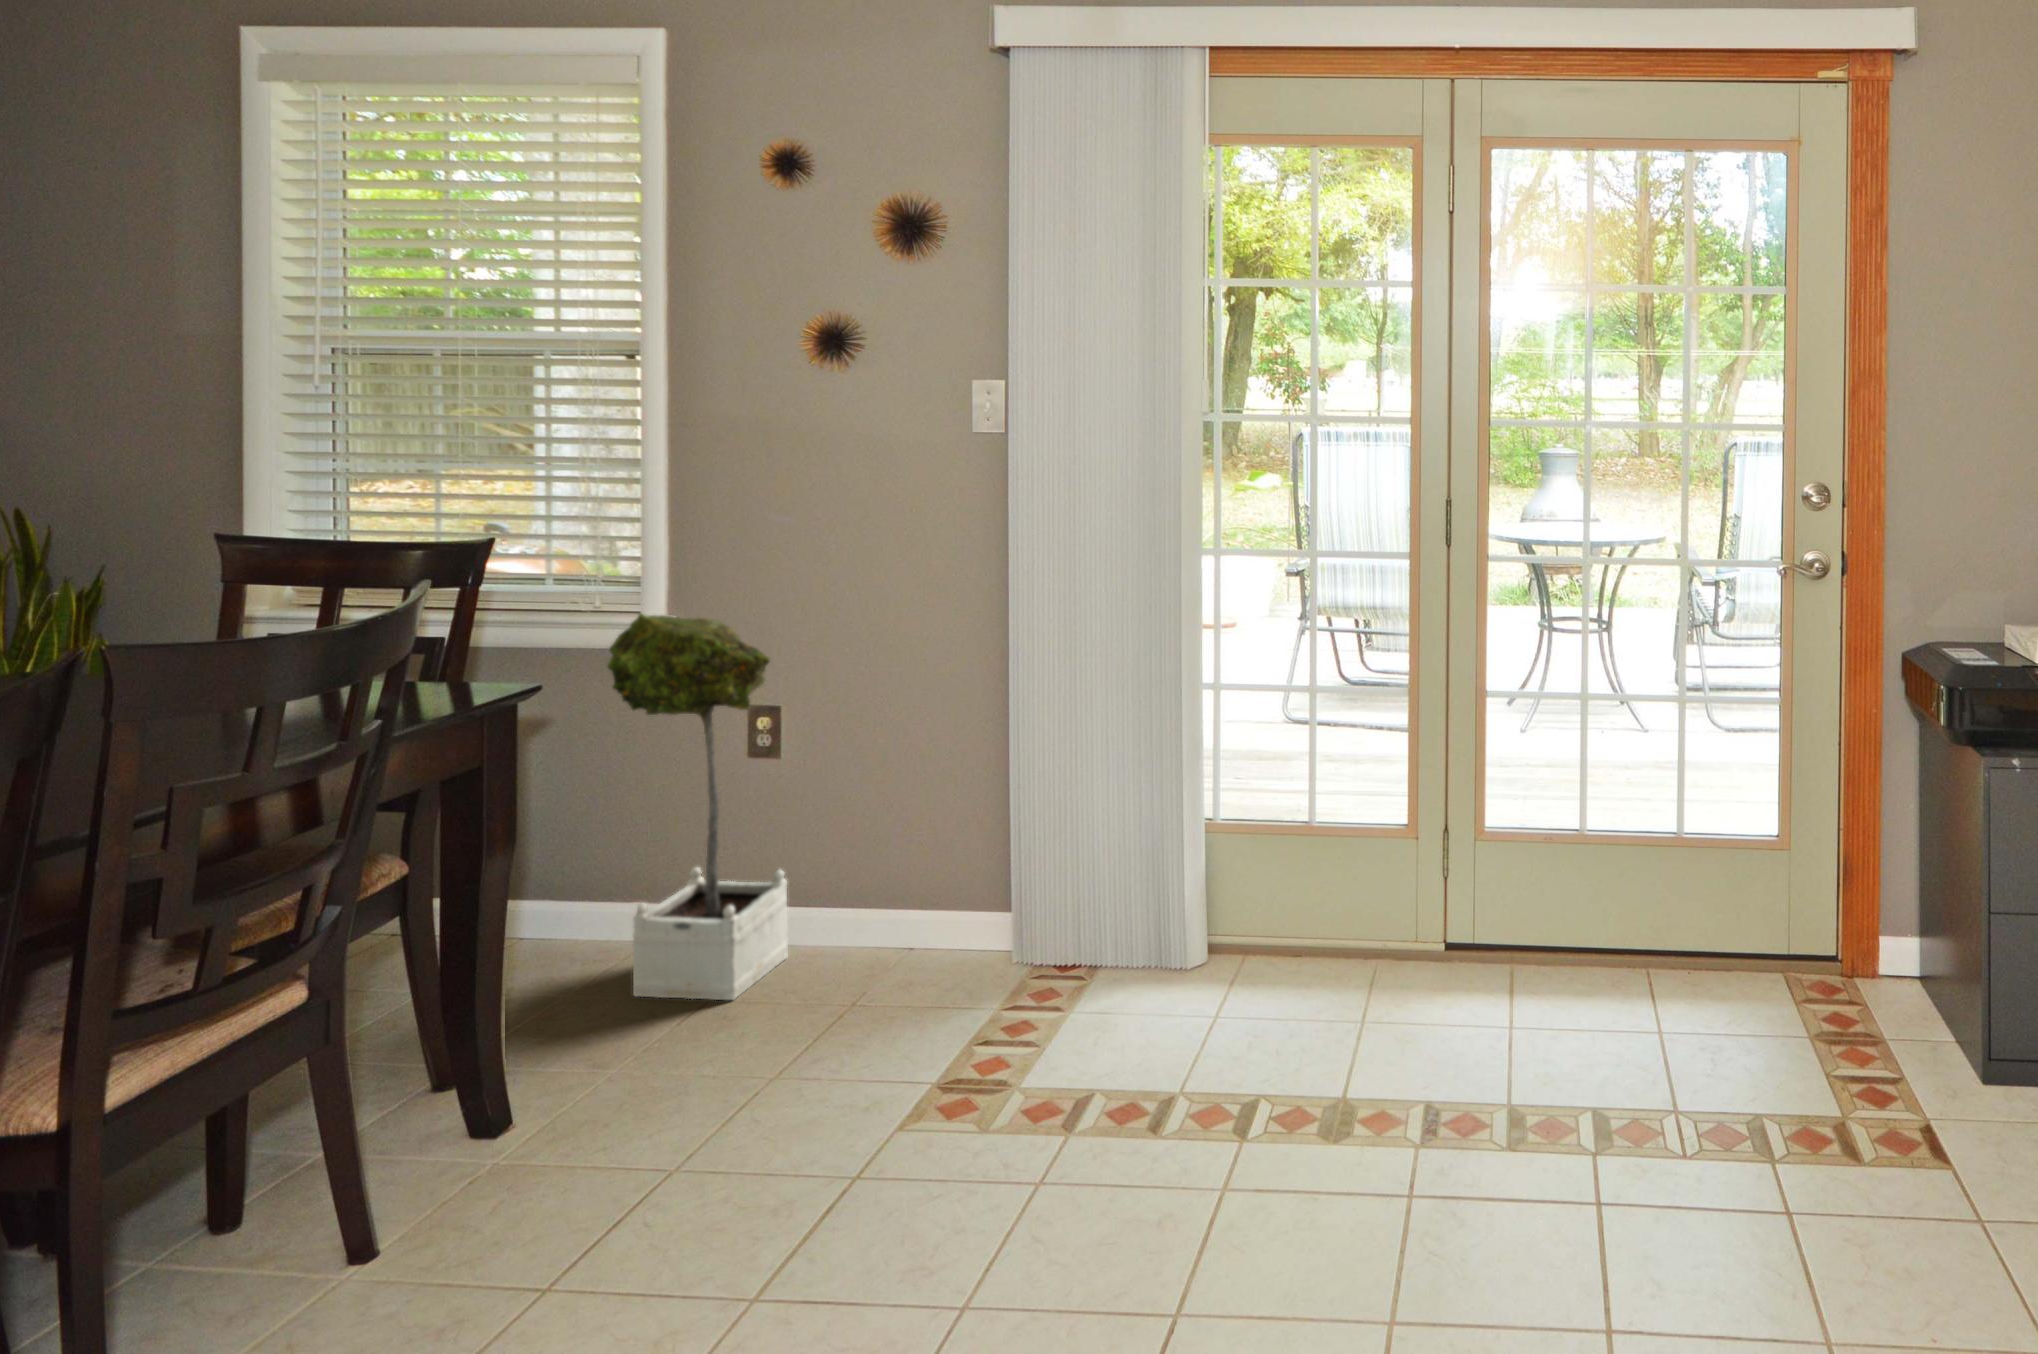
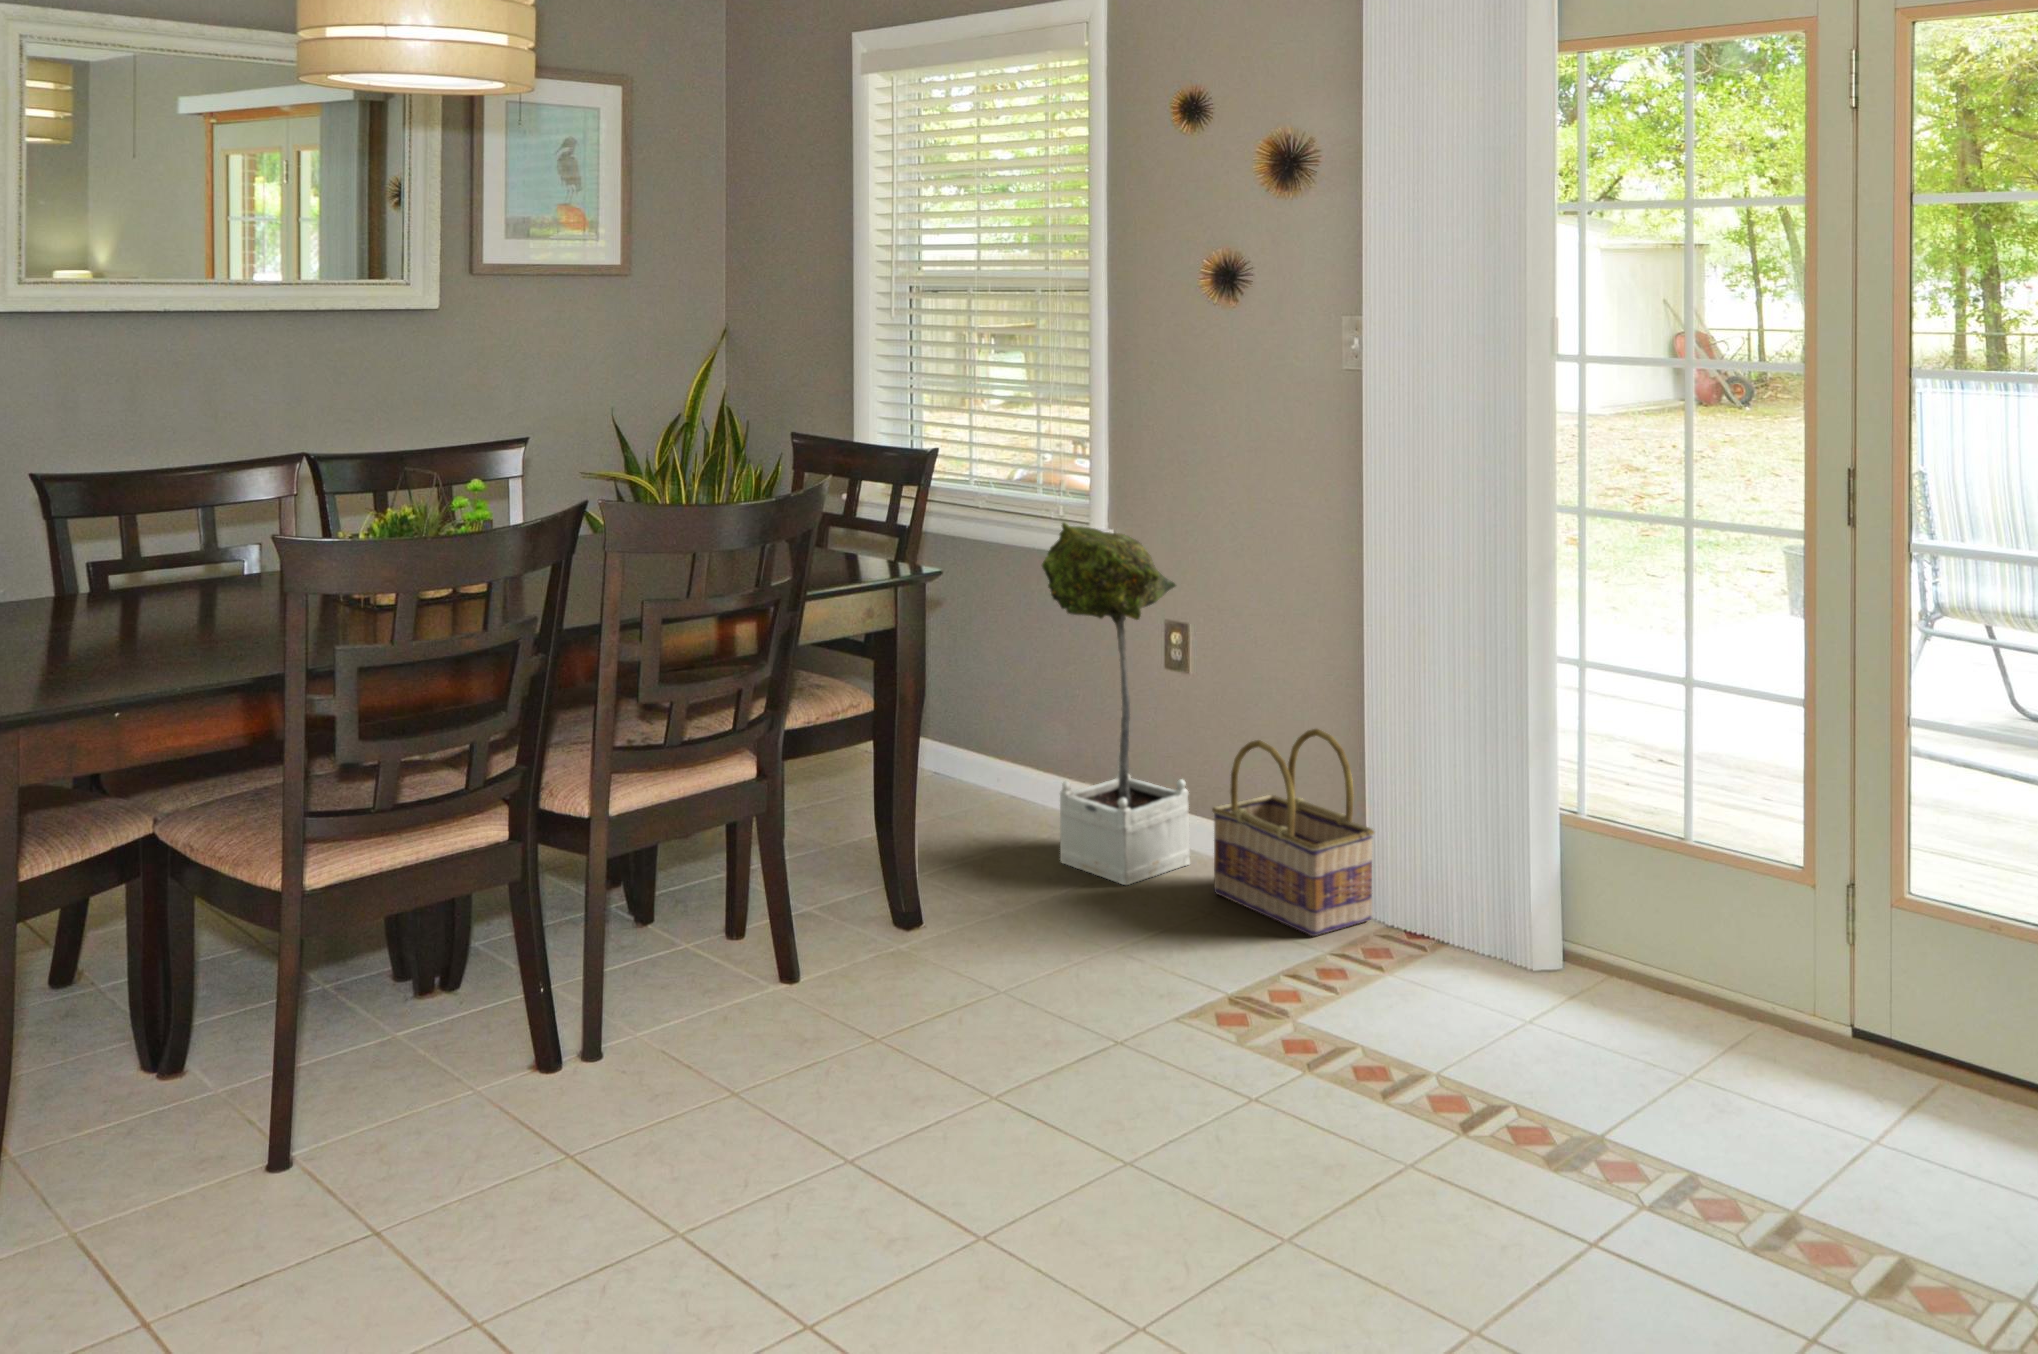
basket: none [836,788,1019,996] -> present [1212,729,1374,936]

